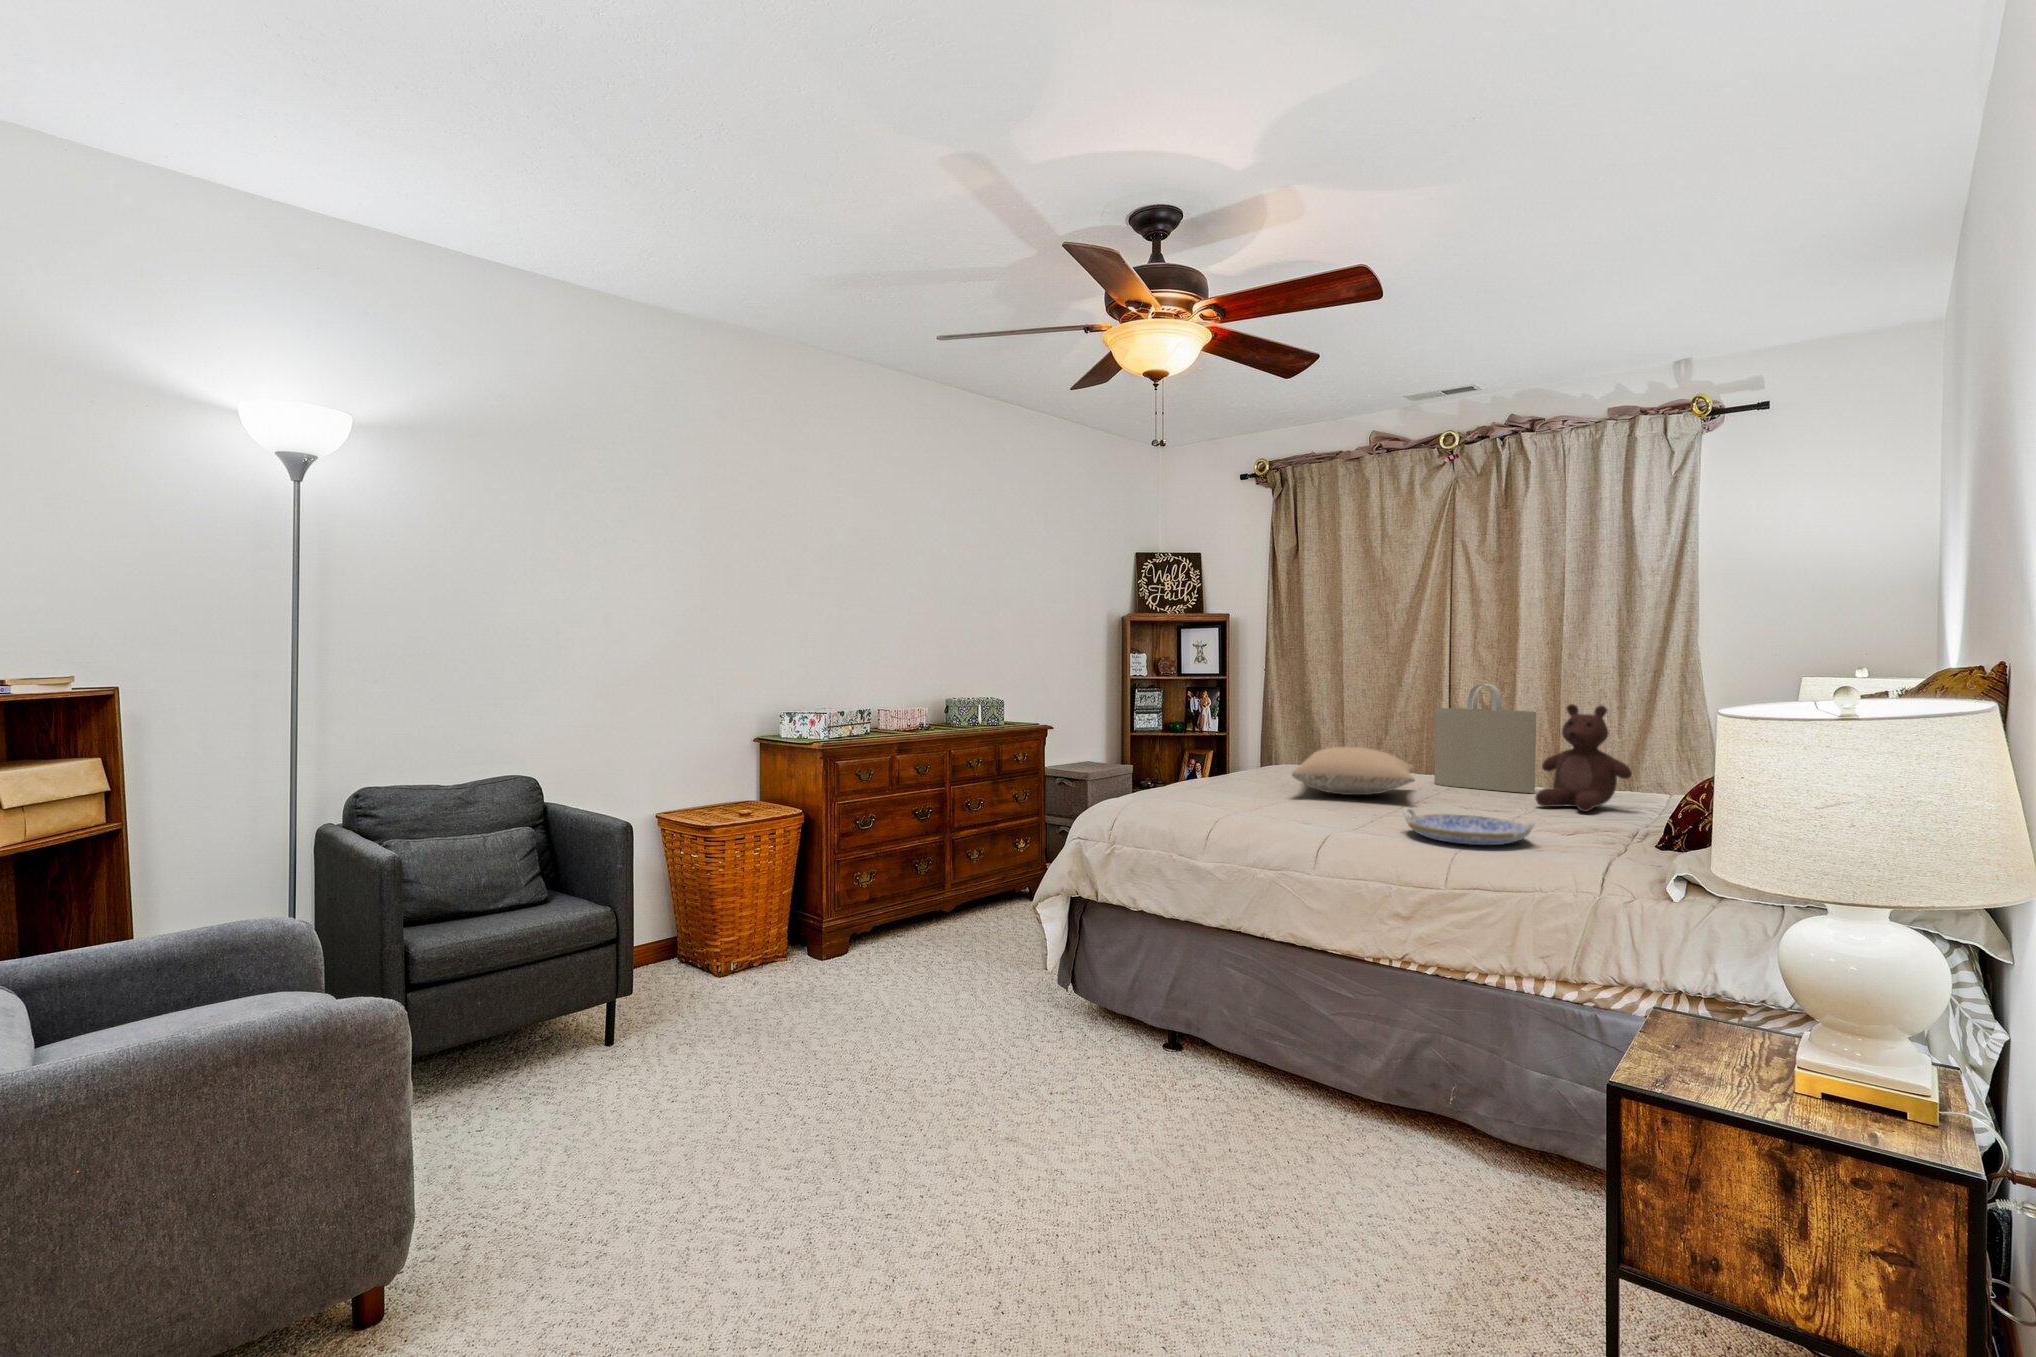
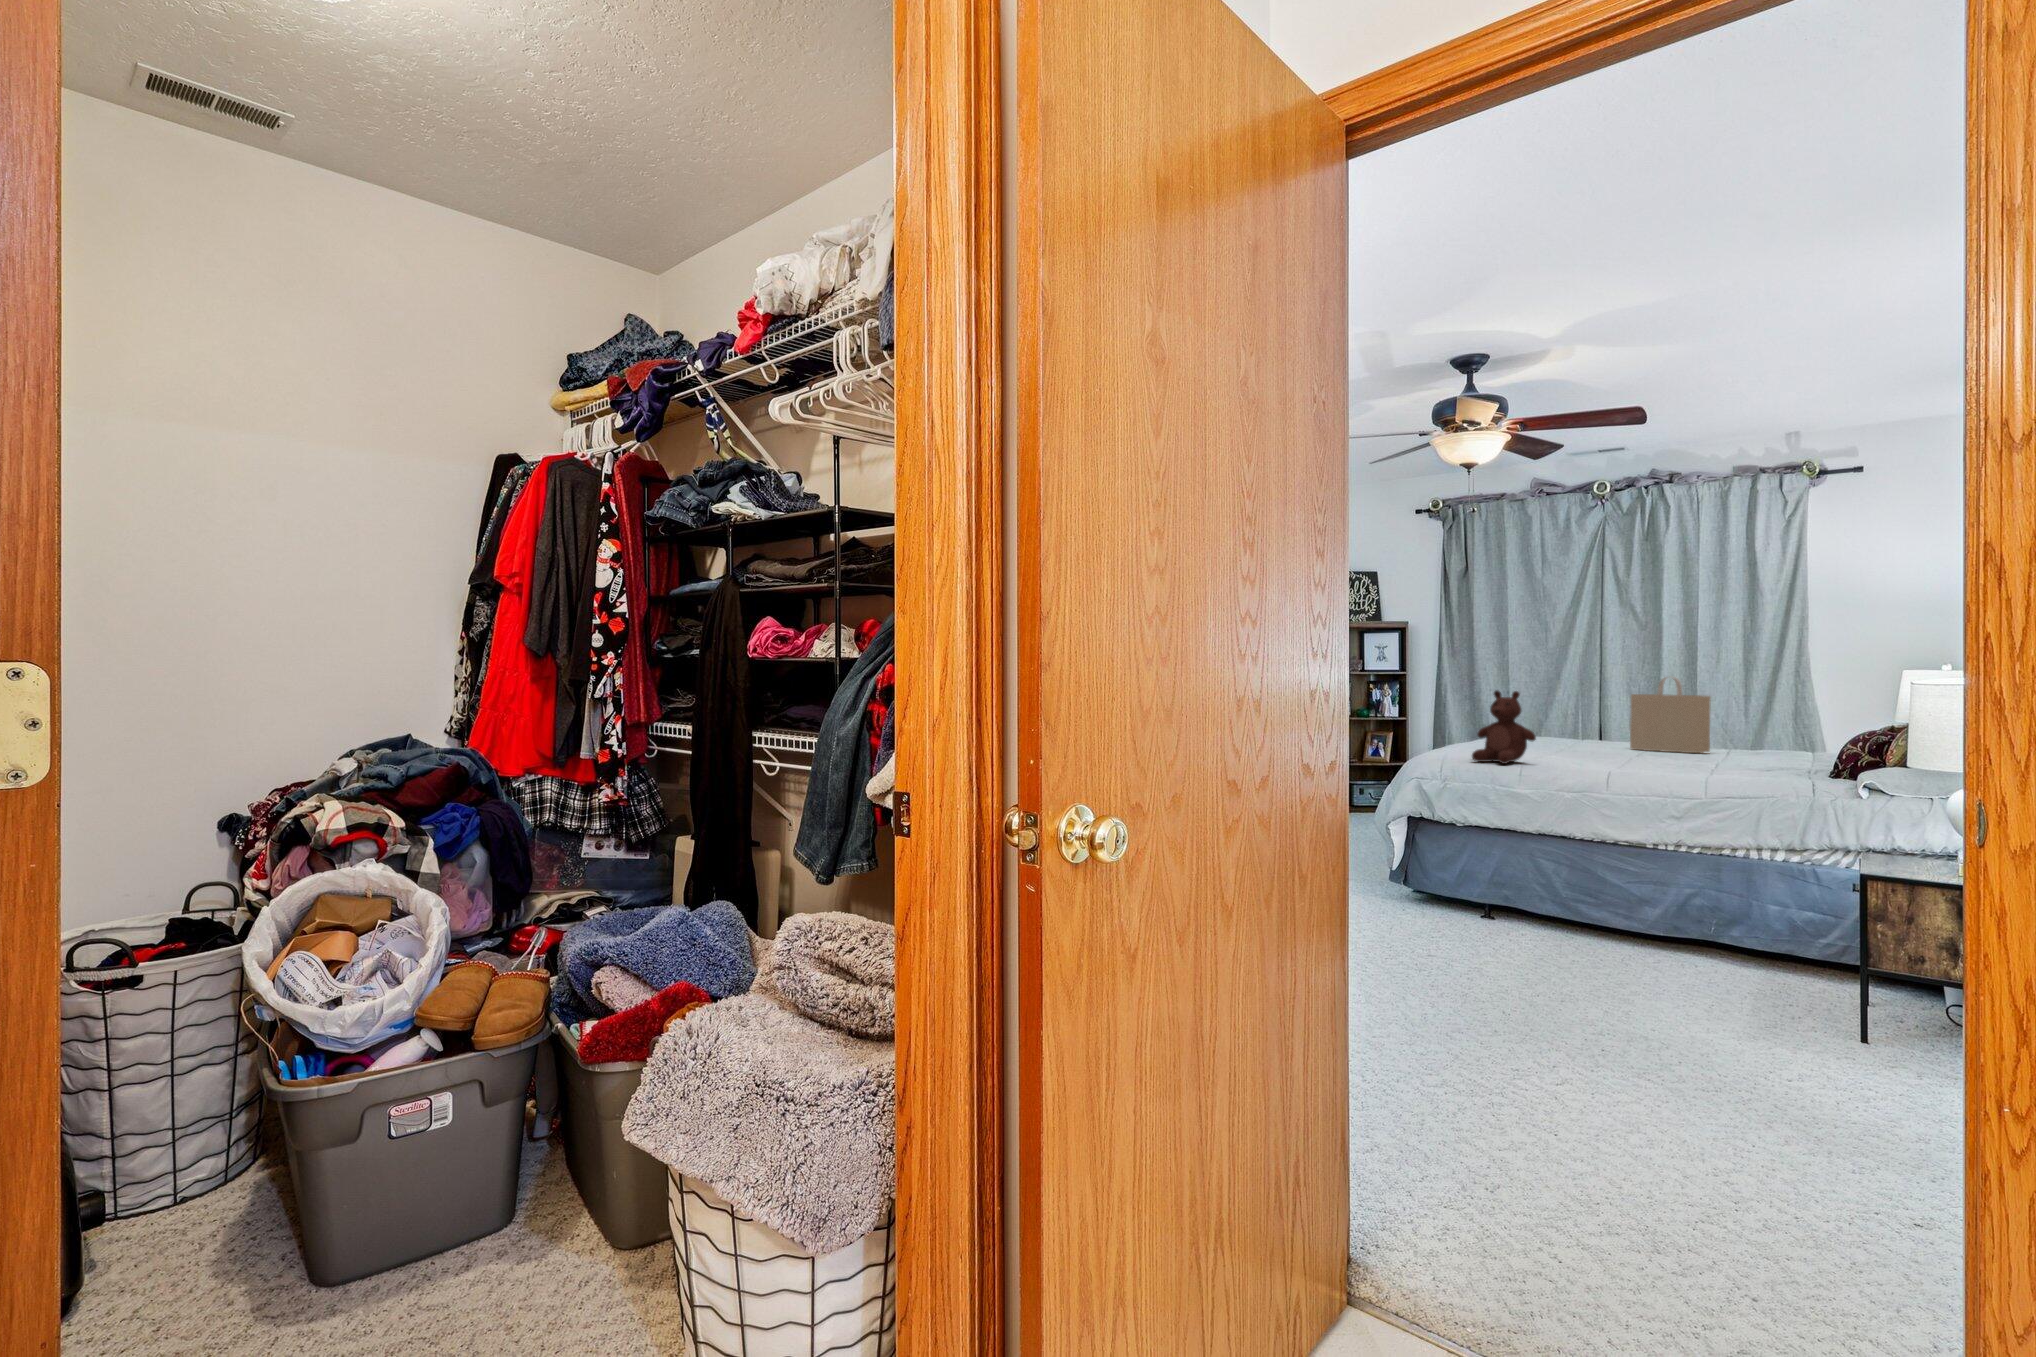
teddy bear: present [1535,704,1632,812] -> present [1472,691,1536,764]
pillow: present [1292,747,1415,795] -> none [1538,722,1640,755]
serving tray: present [1403,809,1535,845] -> none [1655,758,1750,778]

